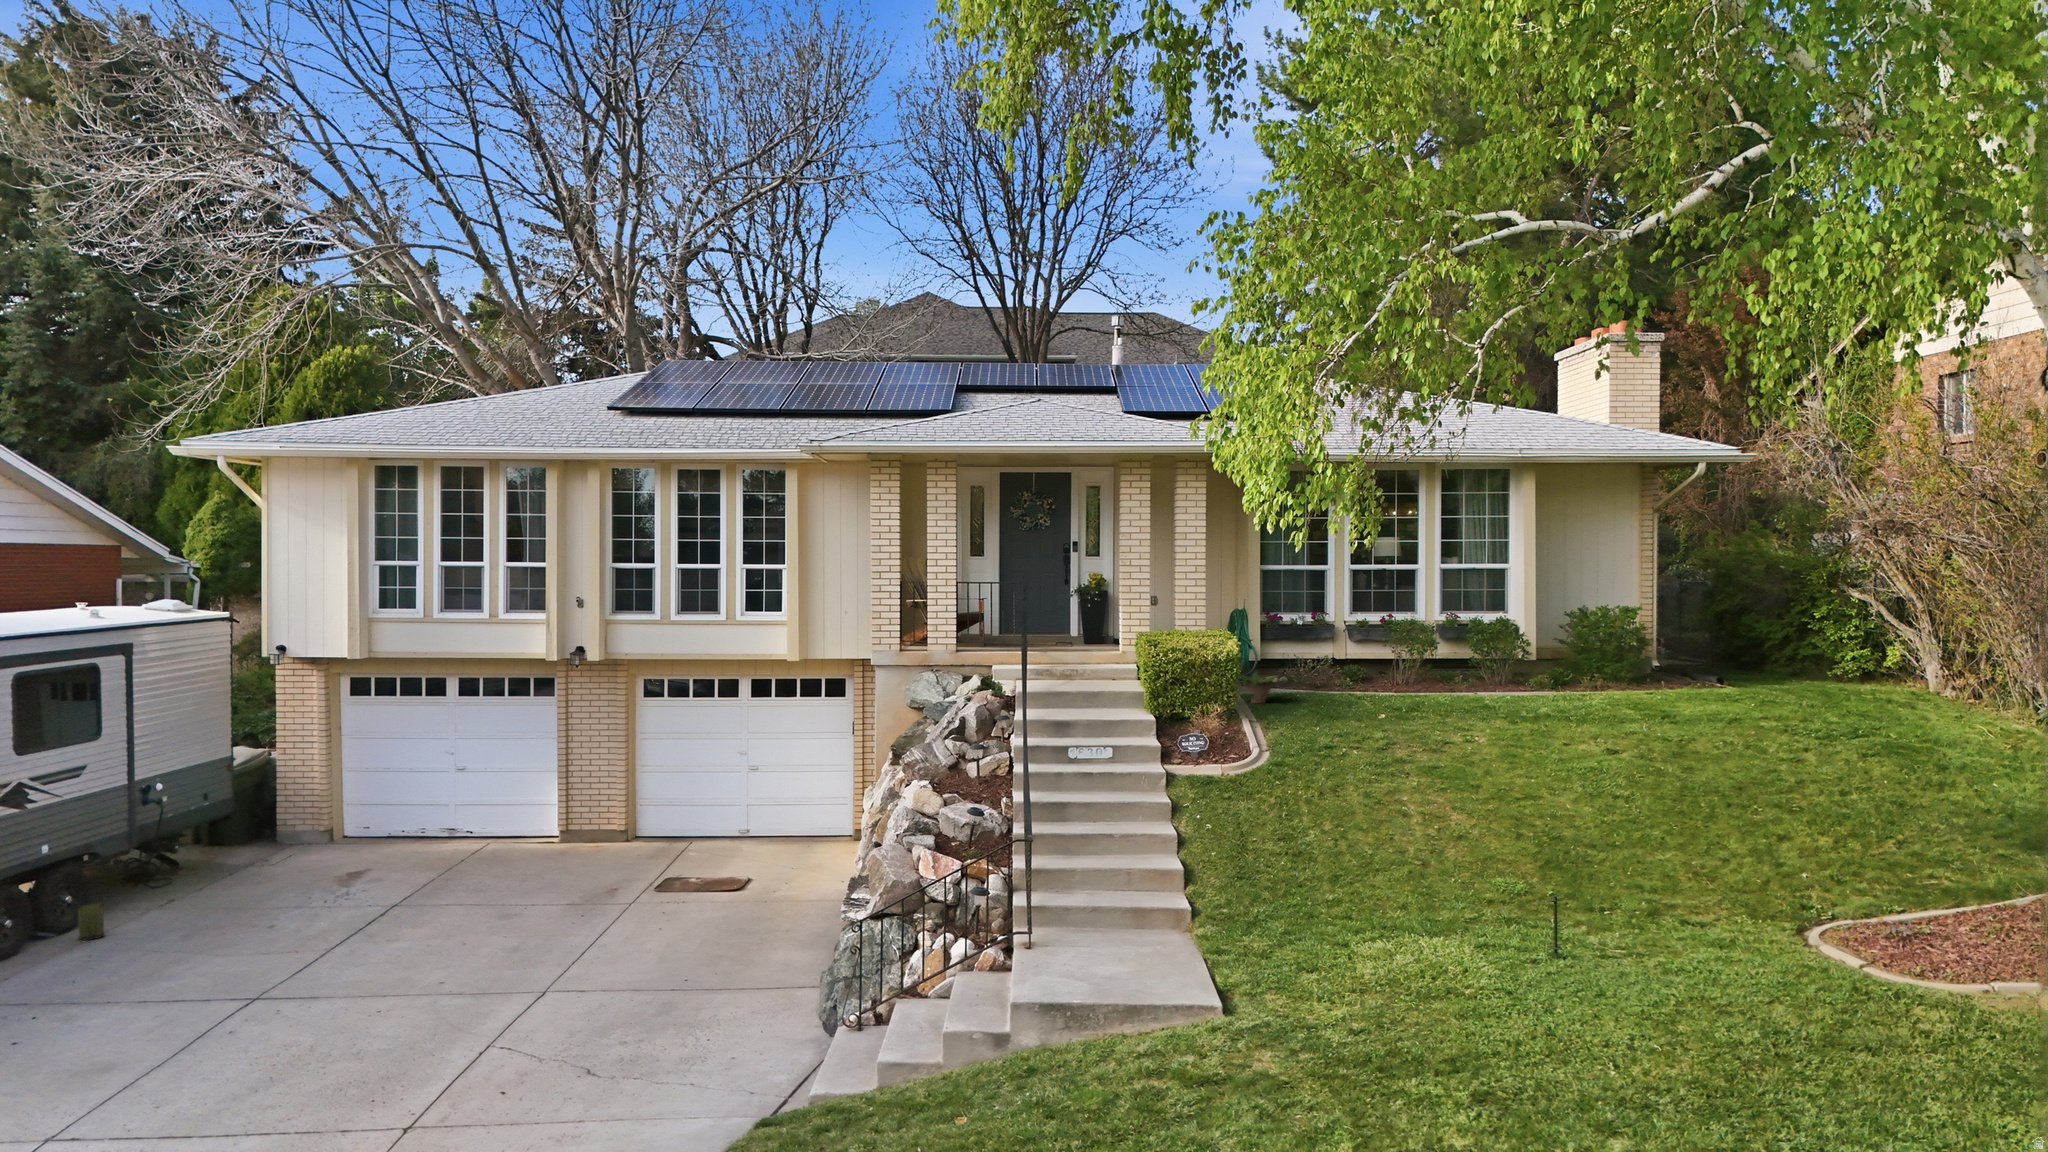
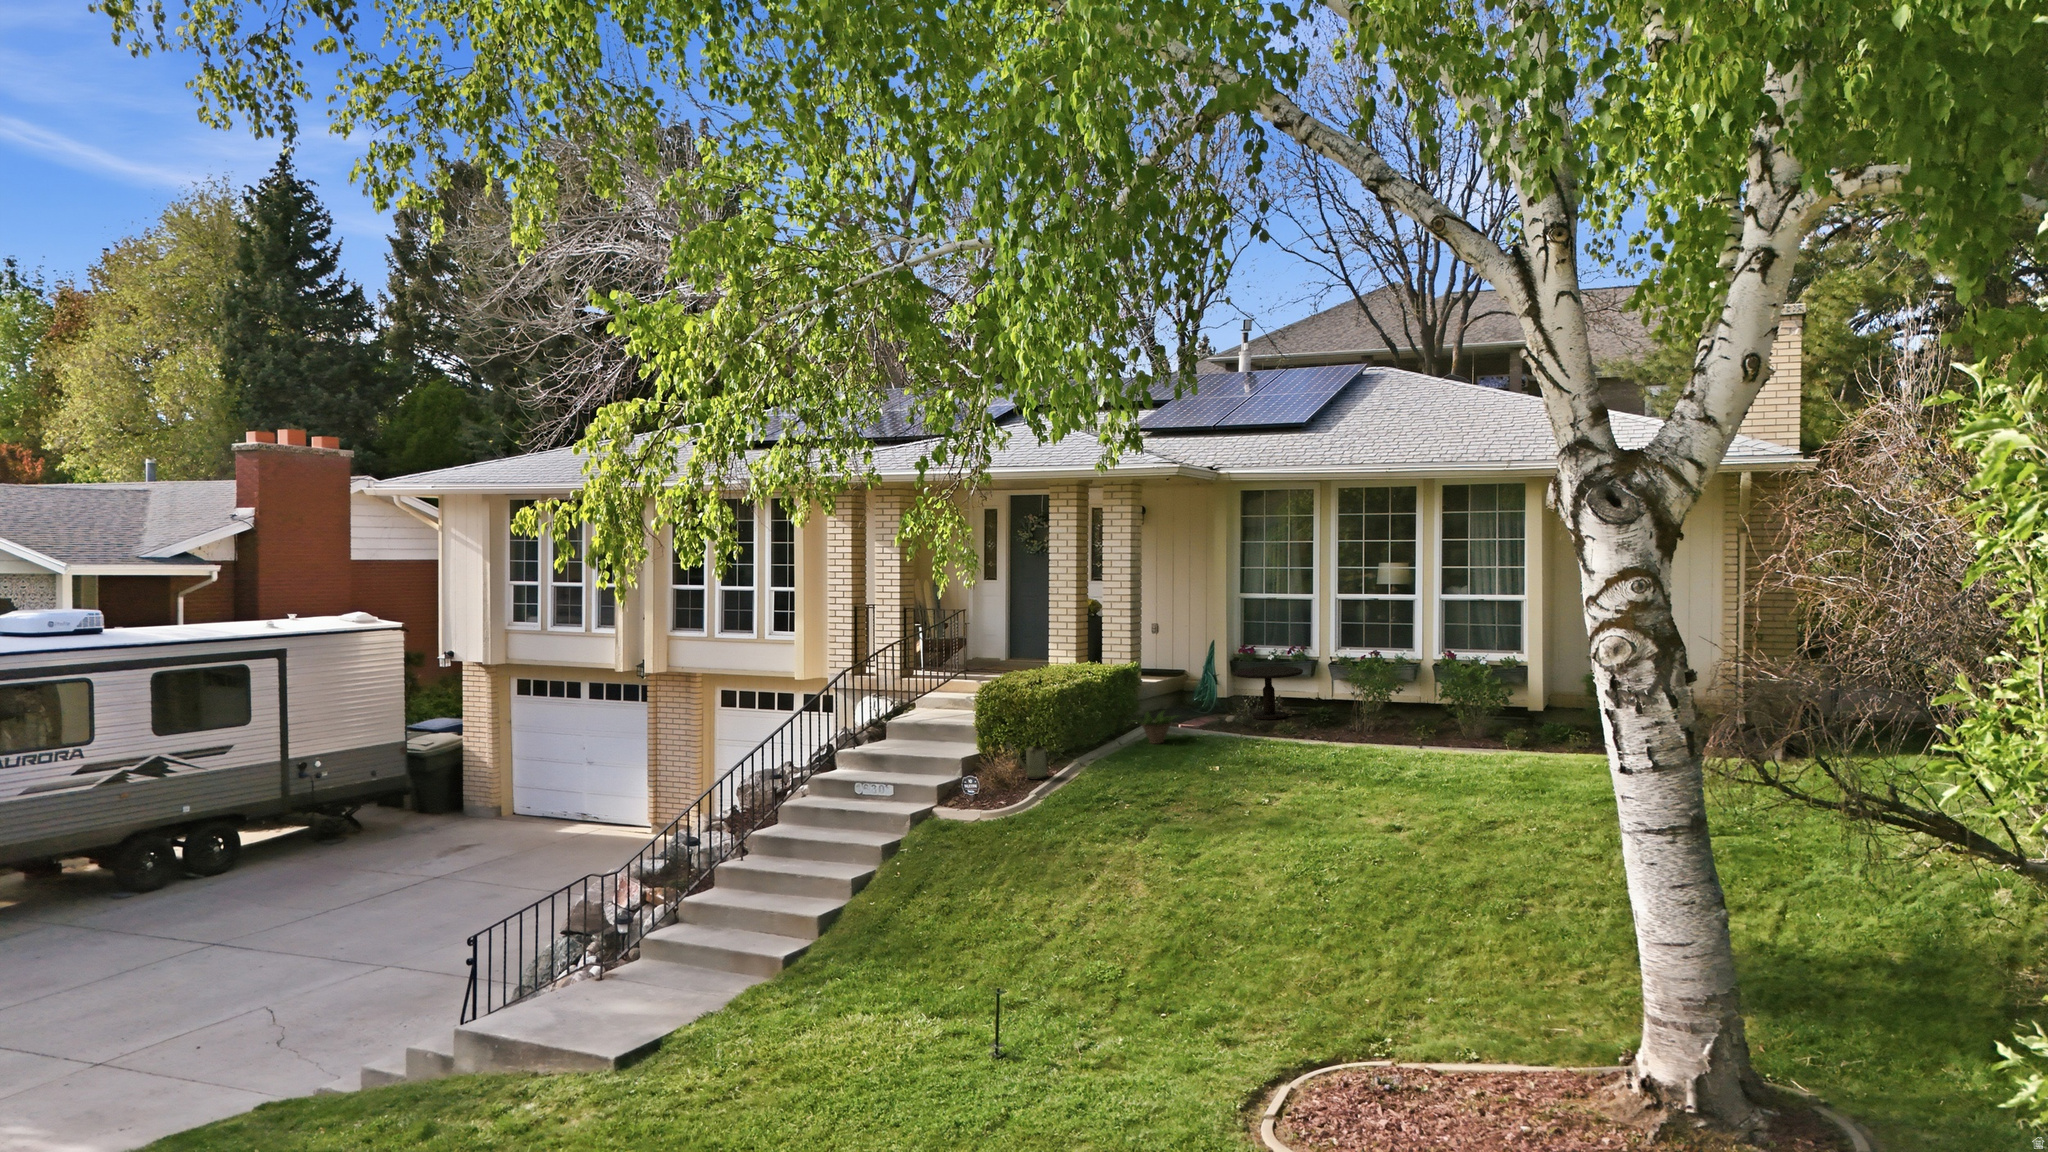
side table: none [1273,632,1339,680] -> present [1233,666,1303,719]
watering can: present [77,904,105,940] -> present [1005,742,1047,780]

